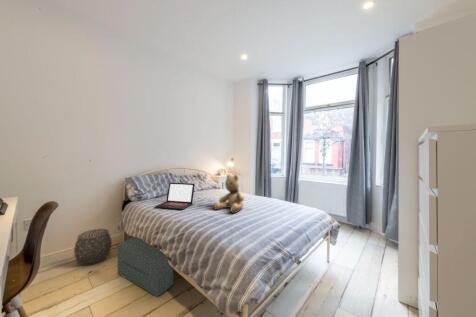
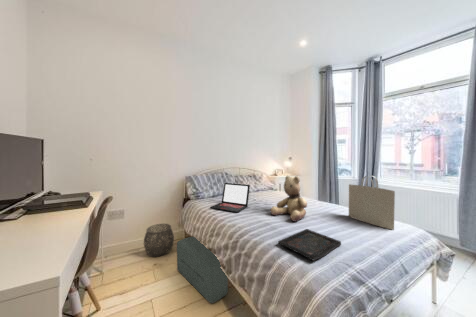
tote bag: none [276,173,305,213] -> present [349,176,395,229]
tray: none [219,218,268,239] -> present [278,229,341,261]

